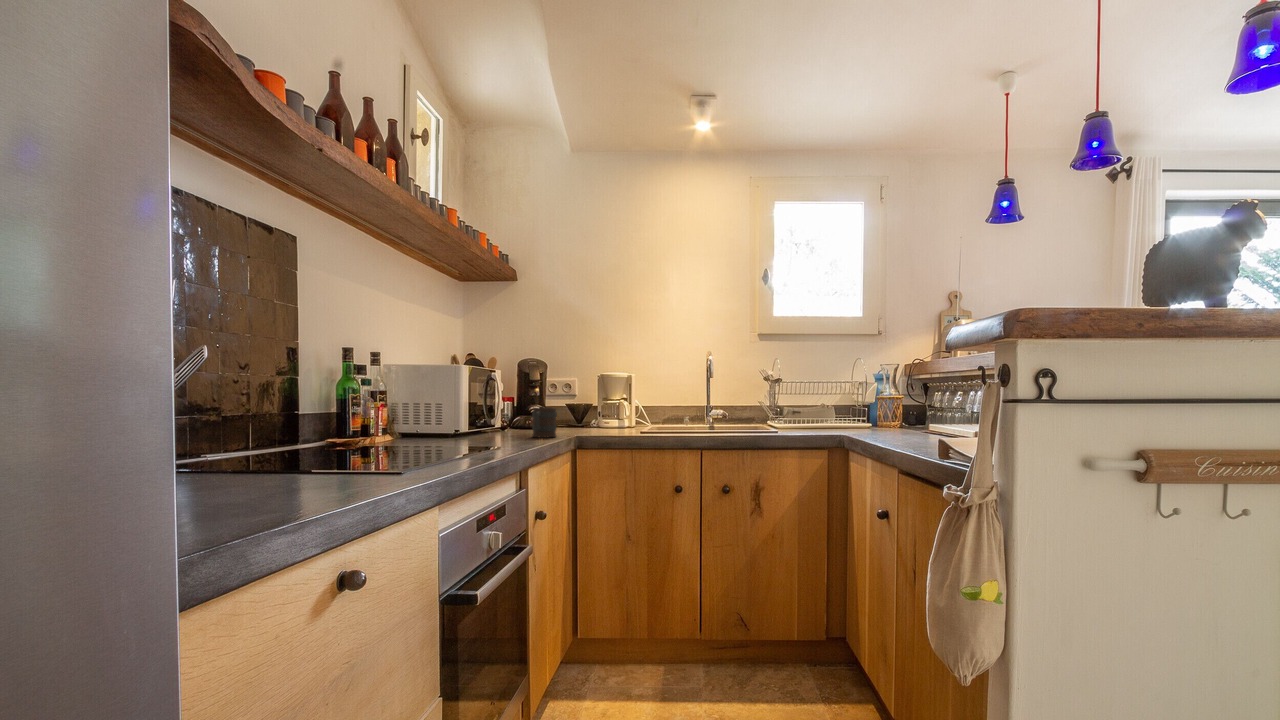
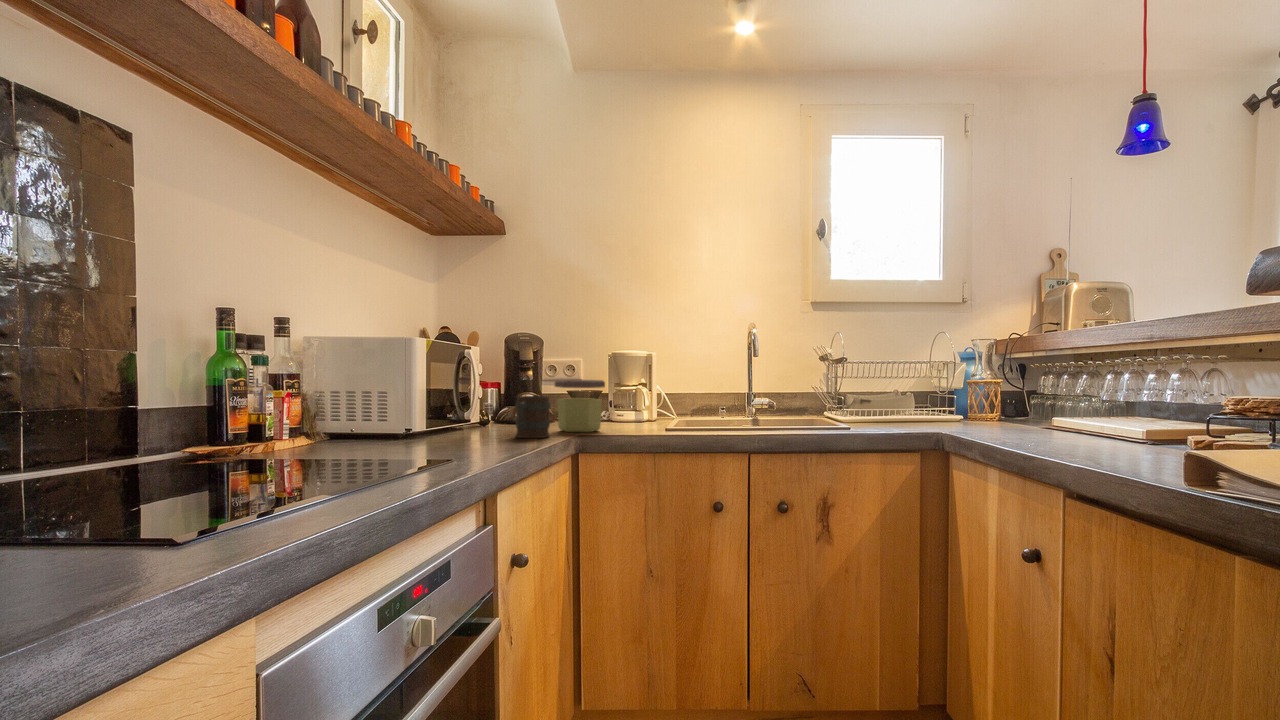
jar: none [558,395,596,434] -> present [555,380,605,432]

